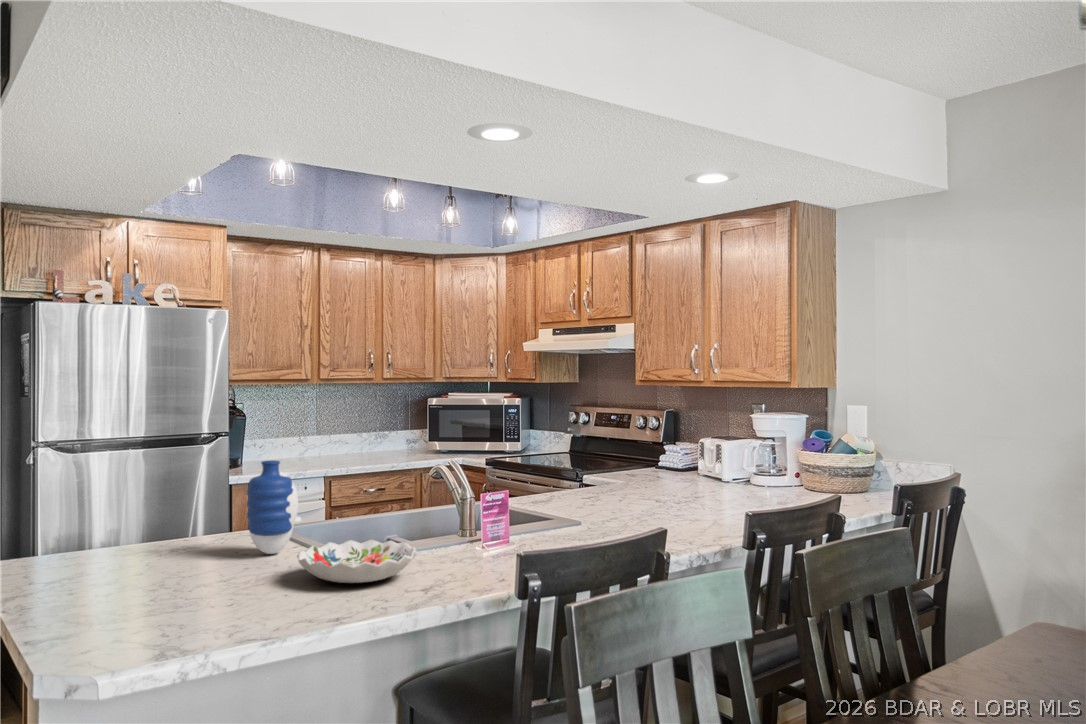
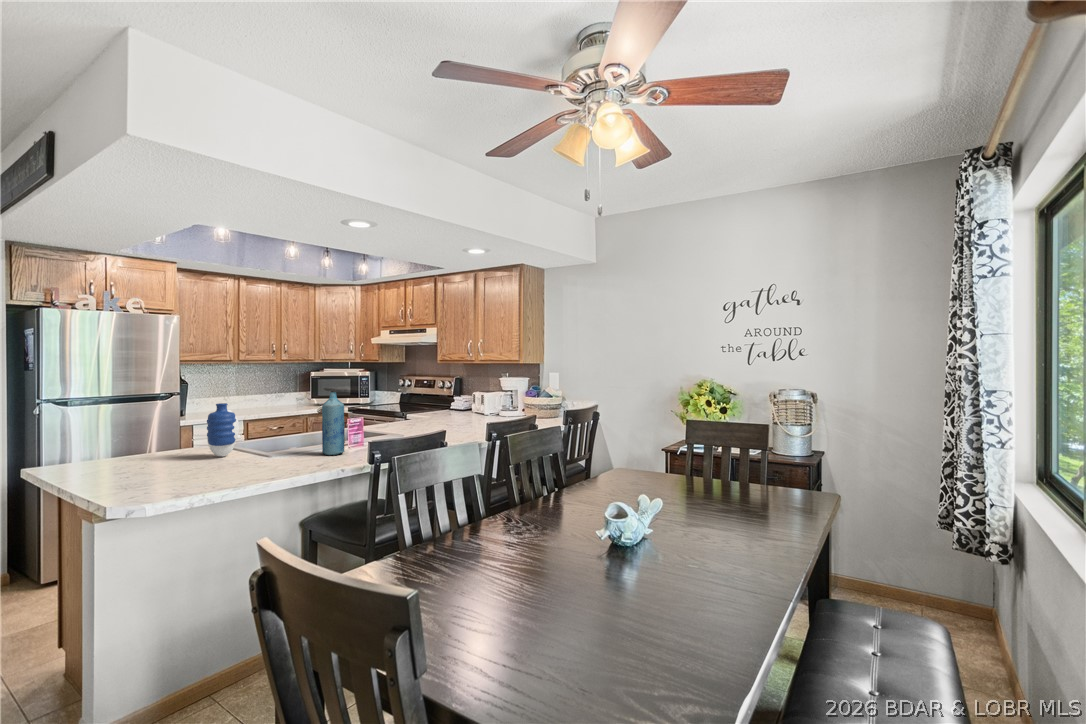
bottle: none [435,444,474,561] -> present [322,392,345,455]
decorative bowl: present [297,540,417,583] -> none [242,444,313,466]

